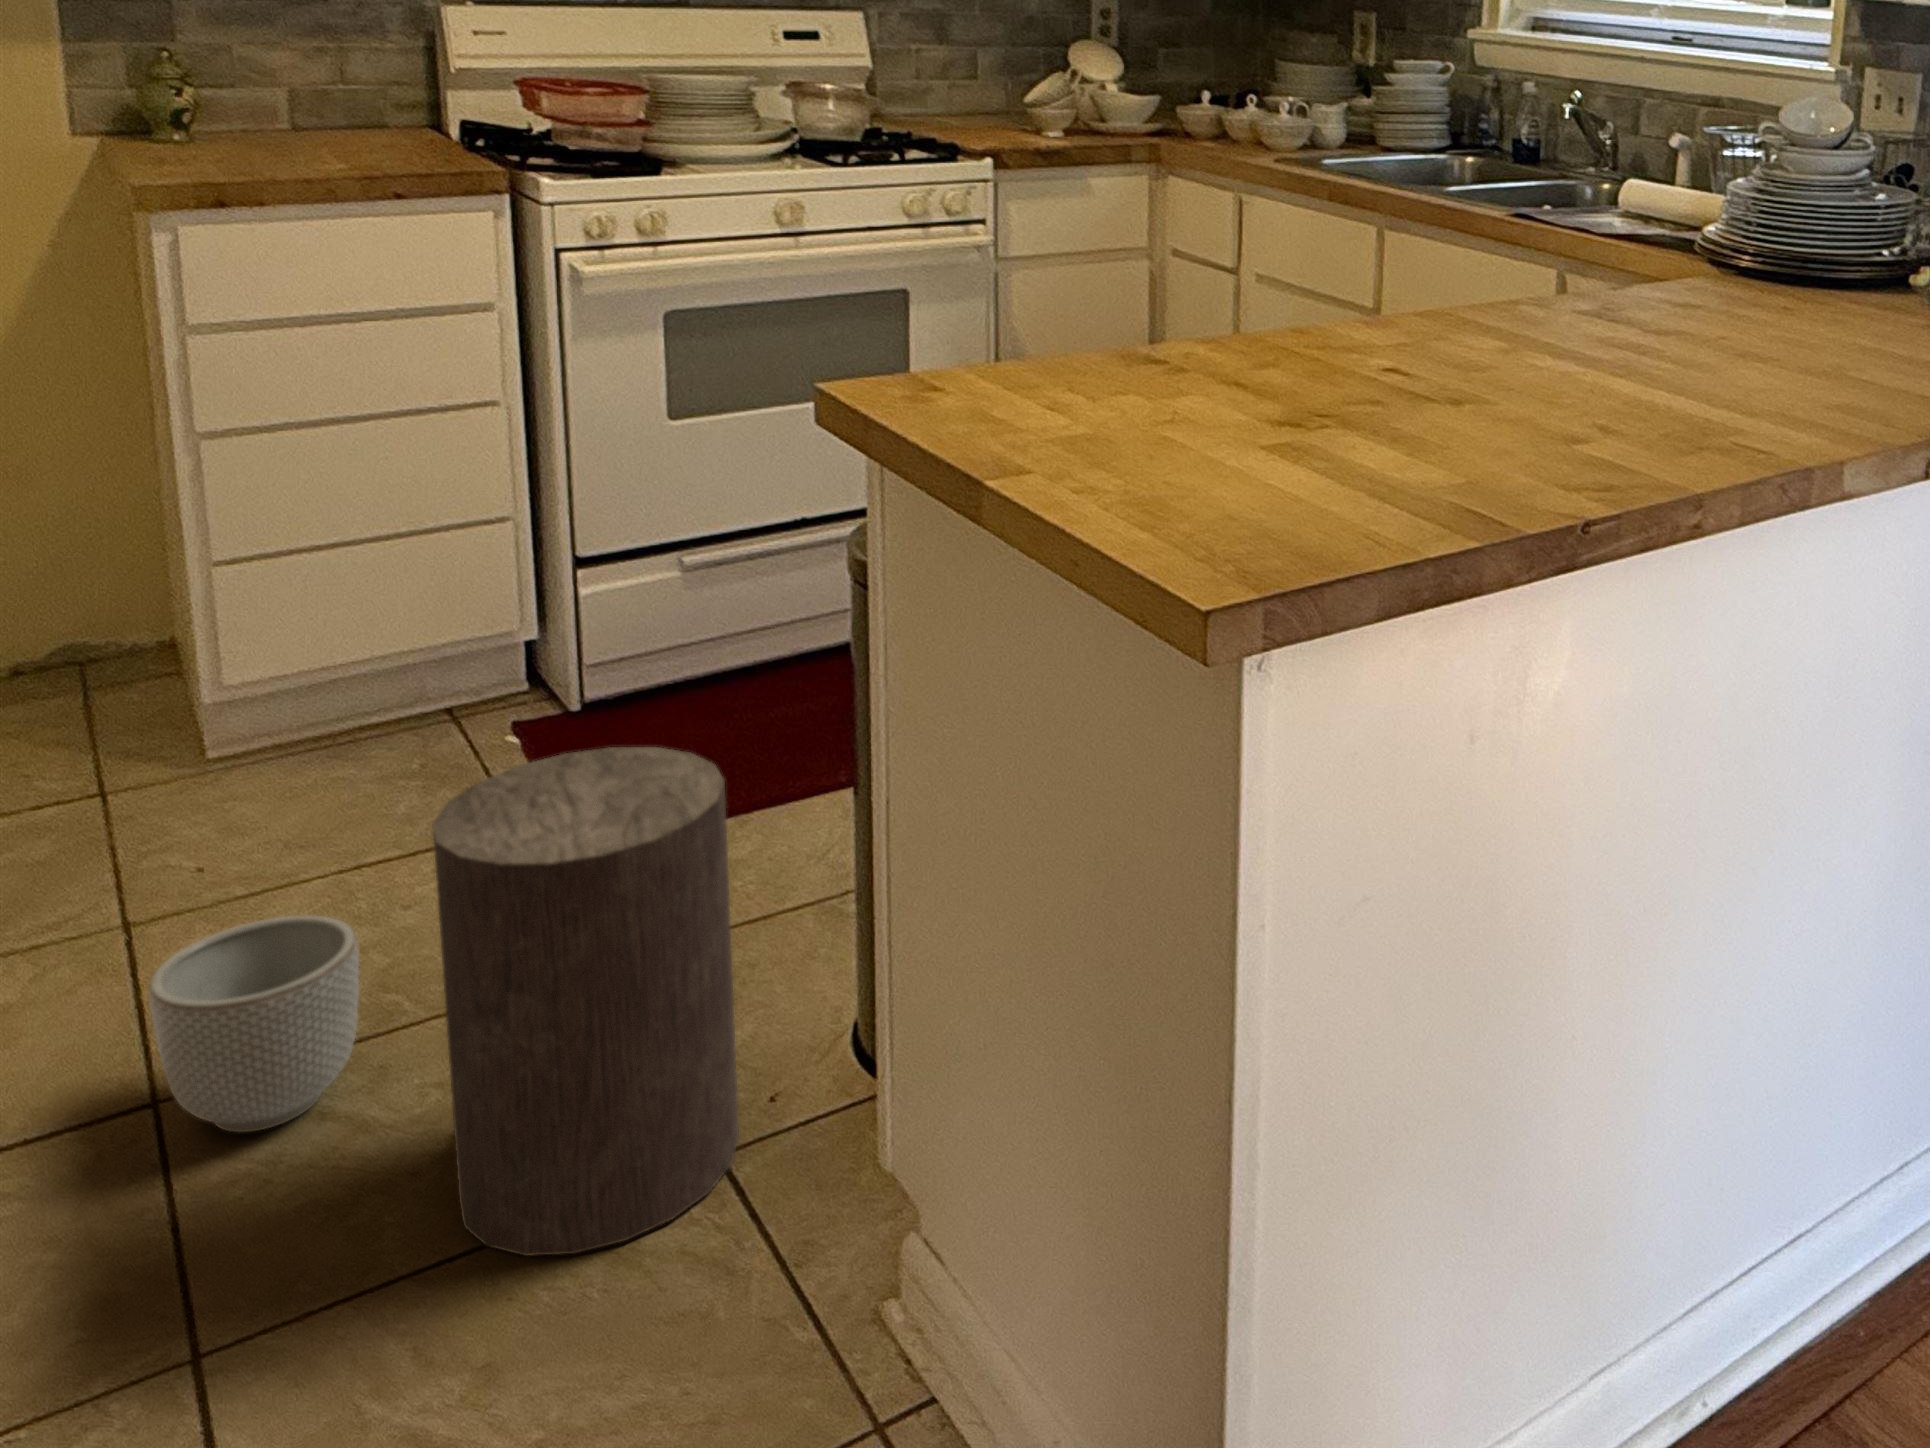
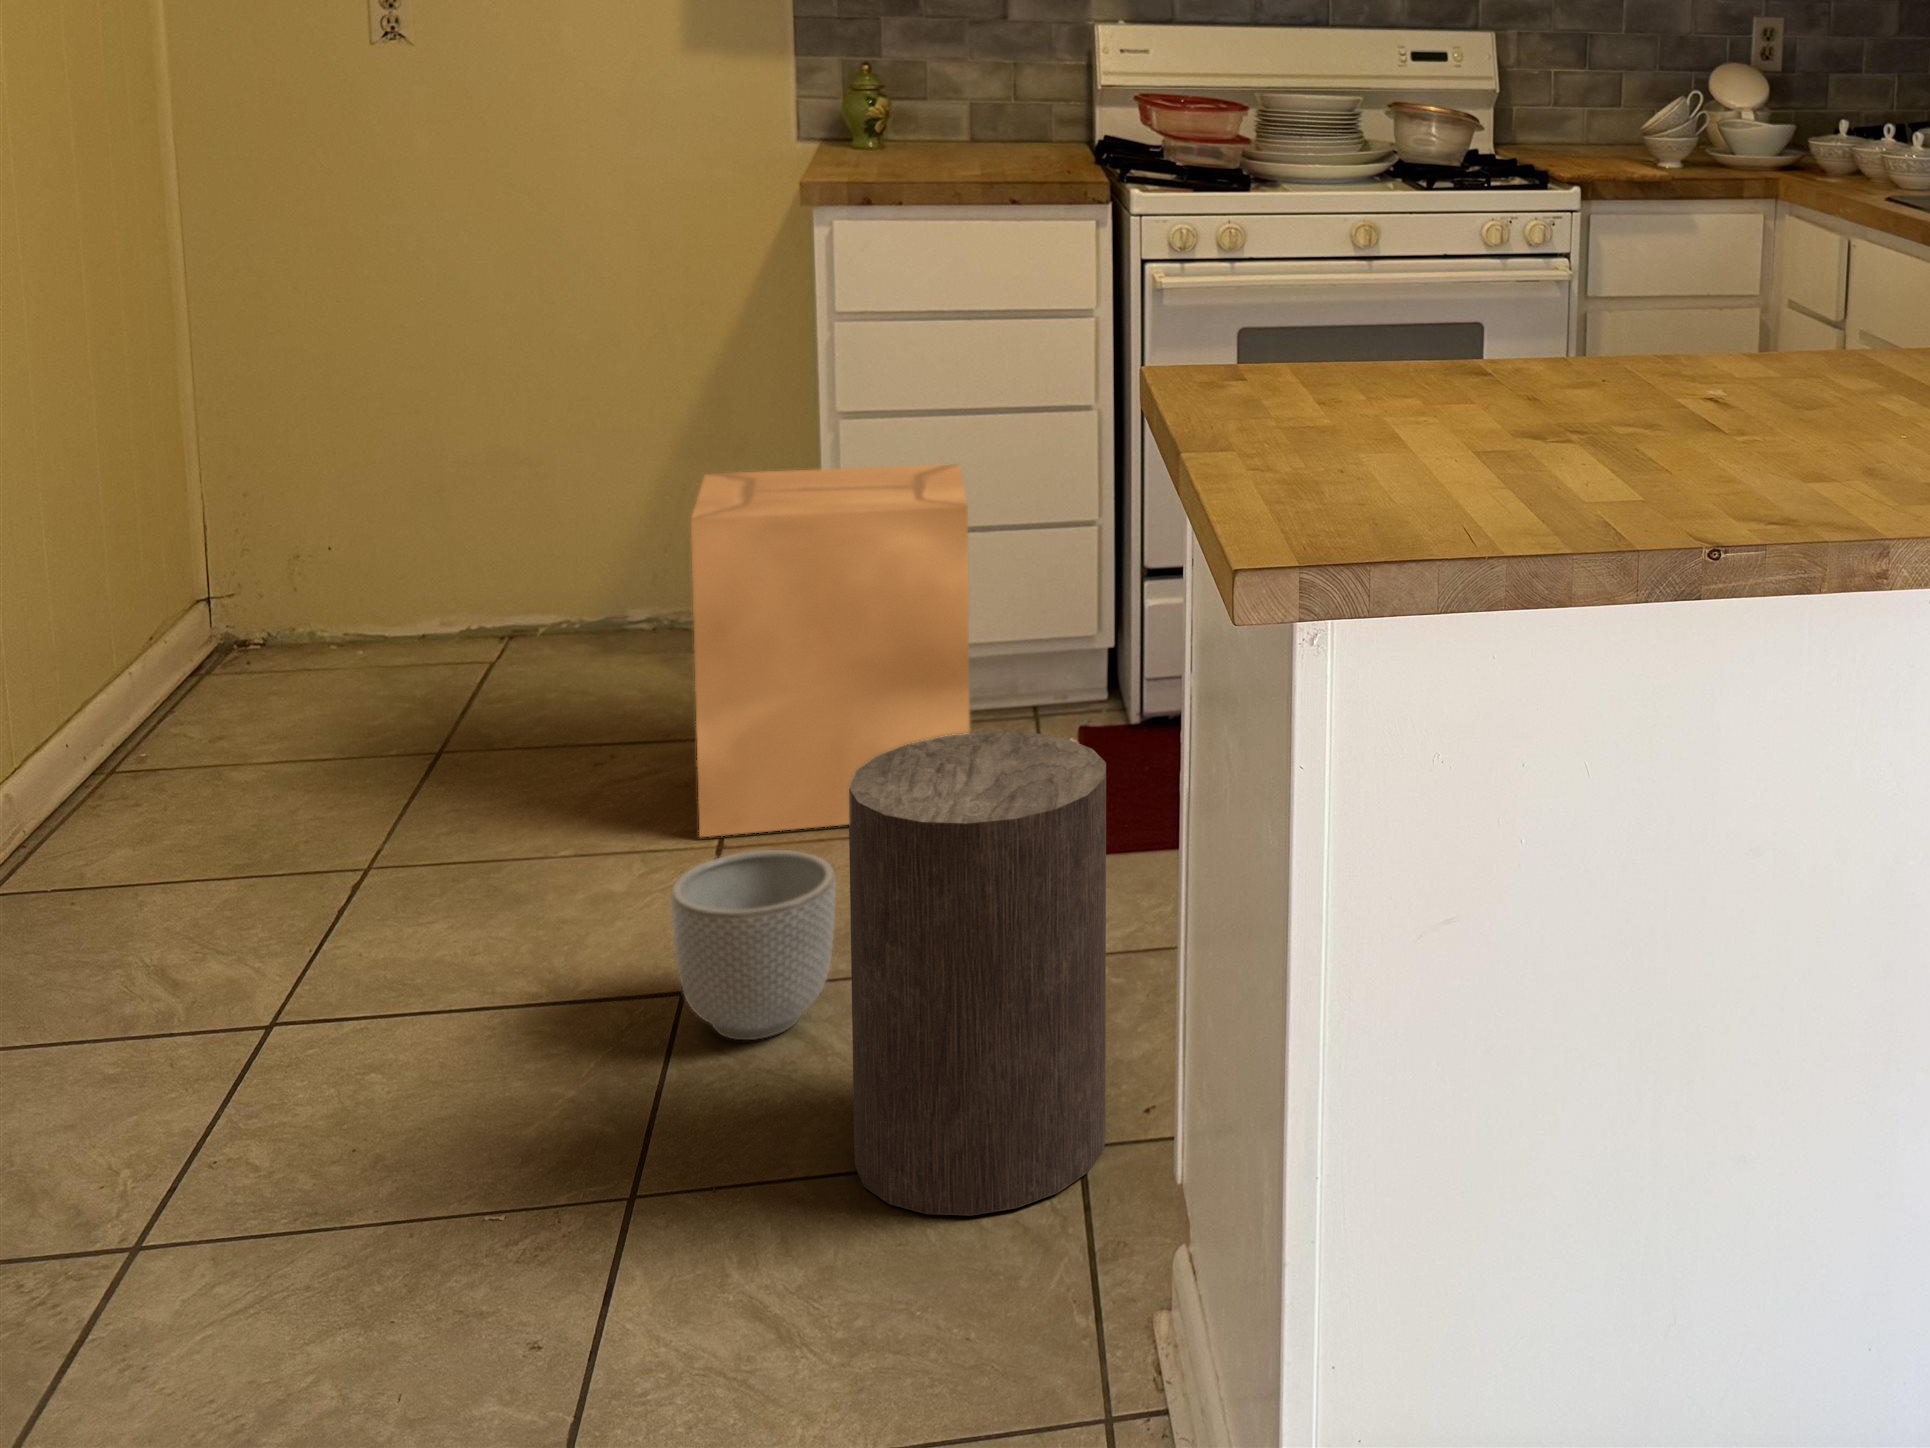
cardboard box: none [36,475,430,921] -> present [691,464,970,837]

